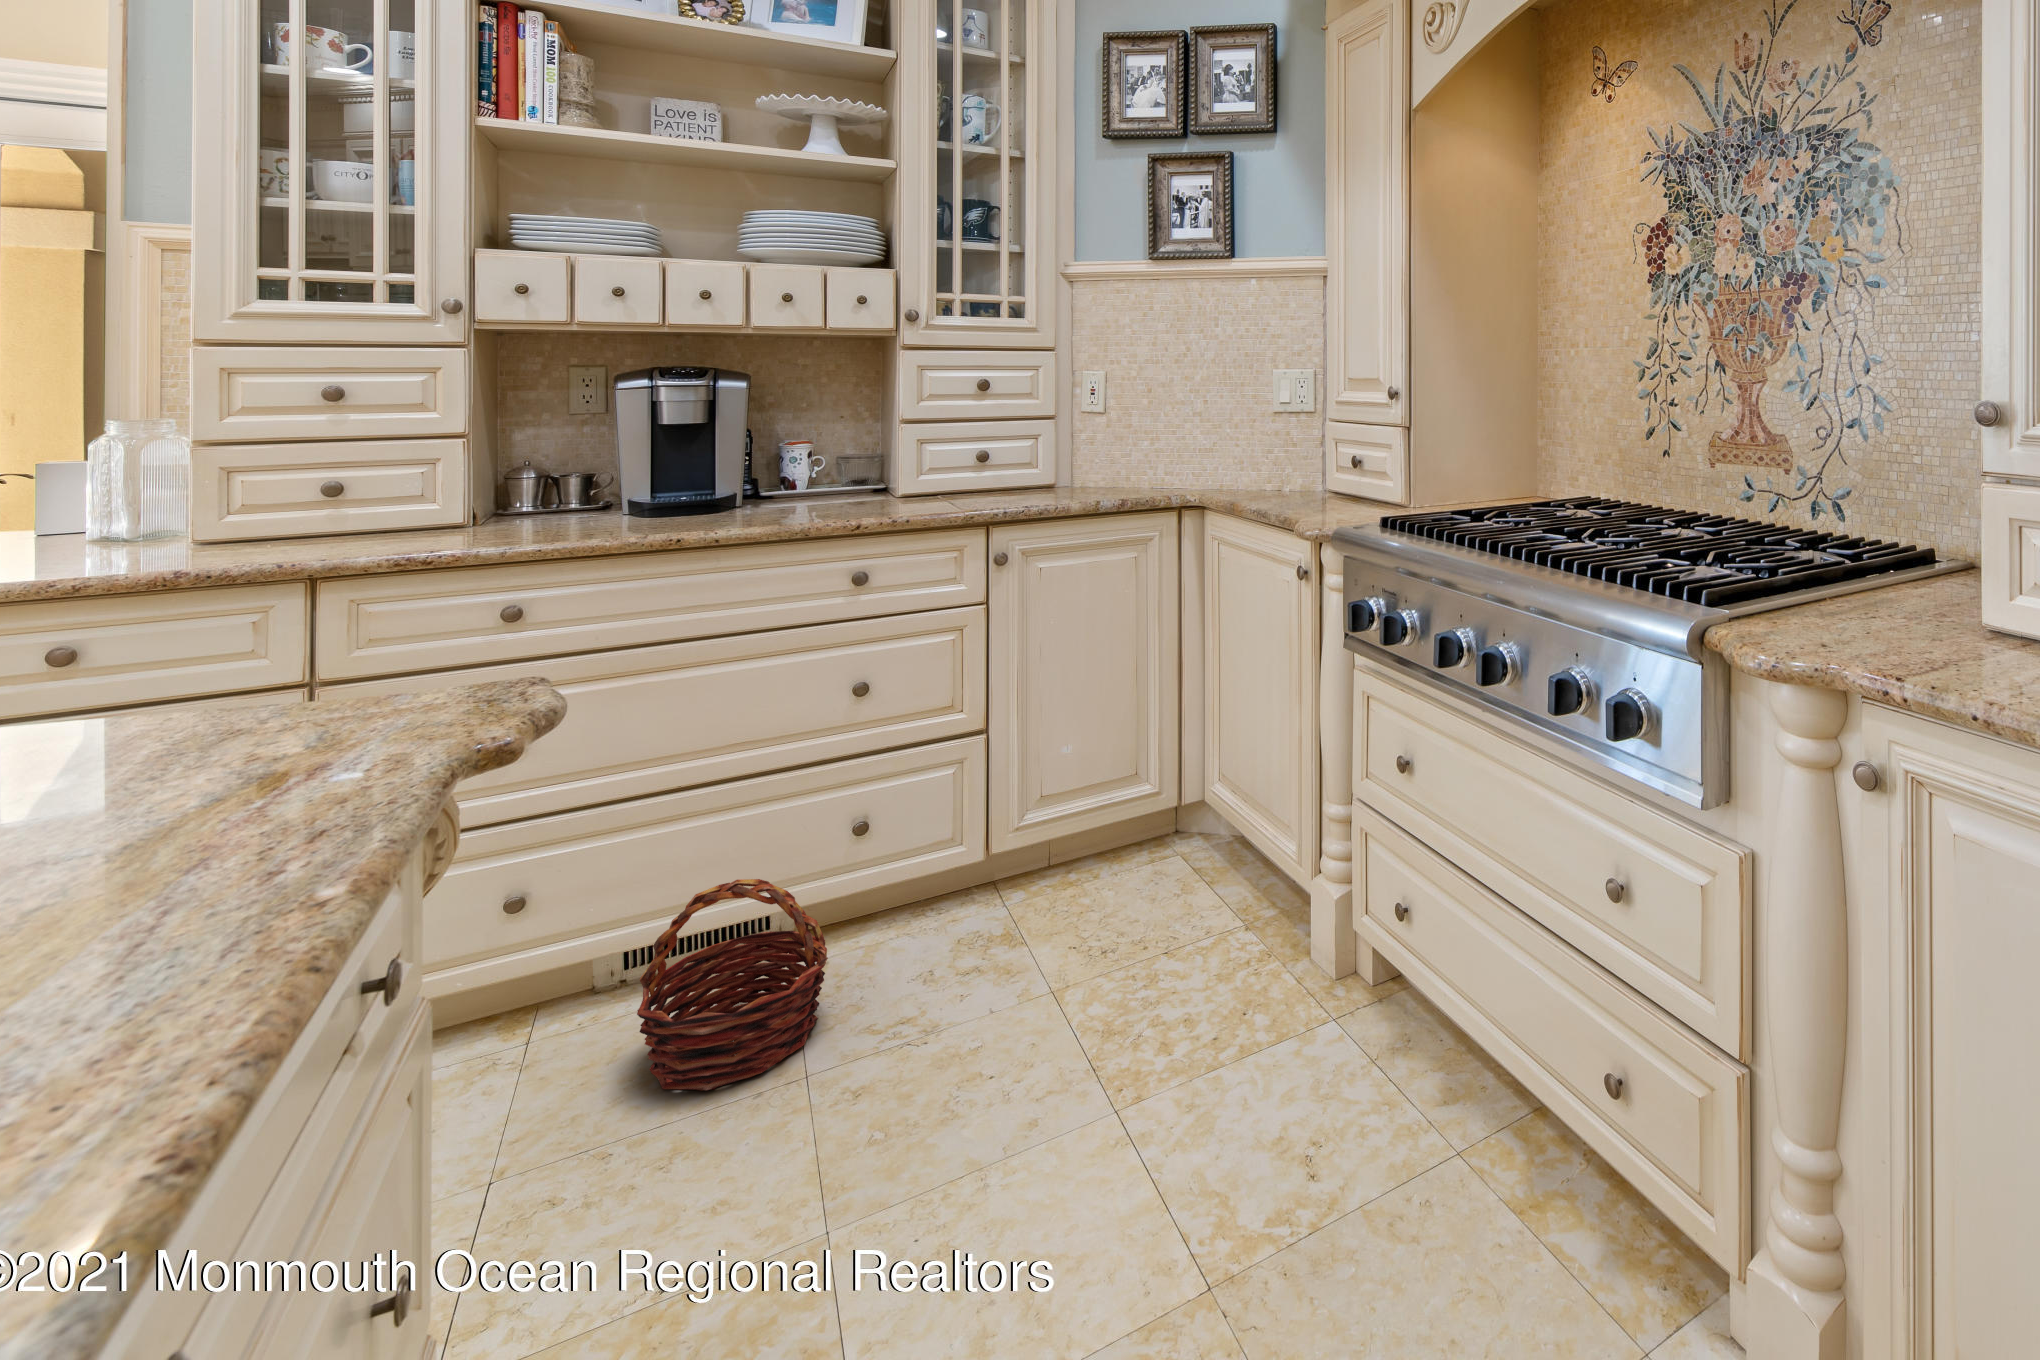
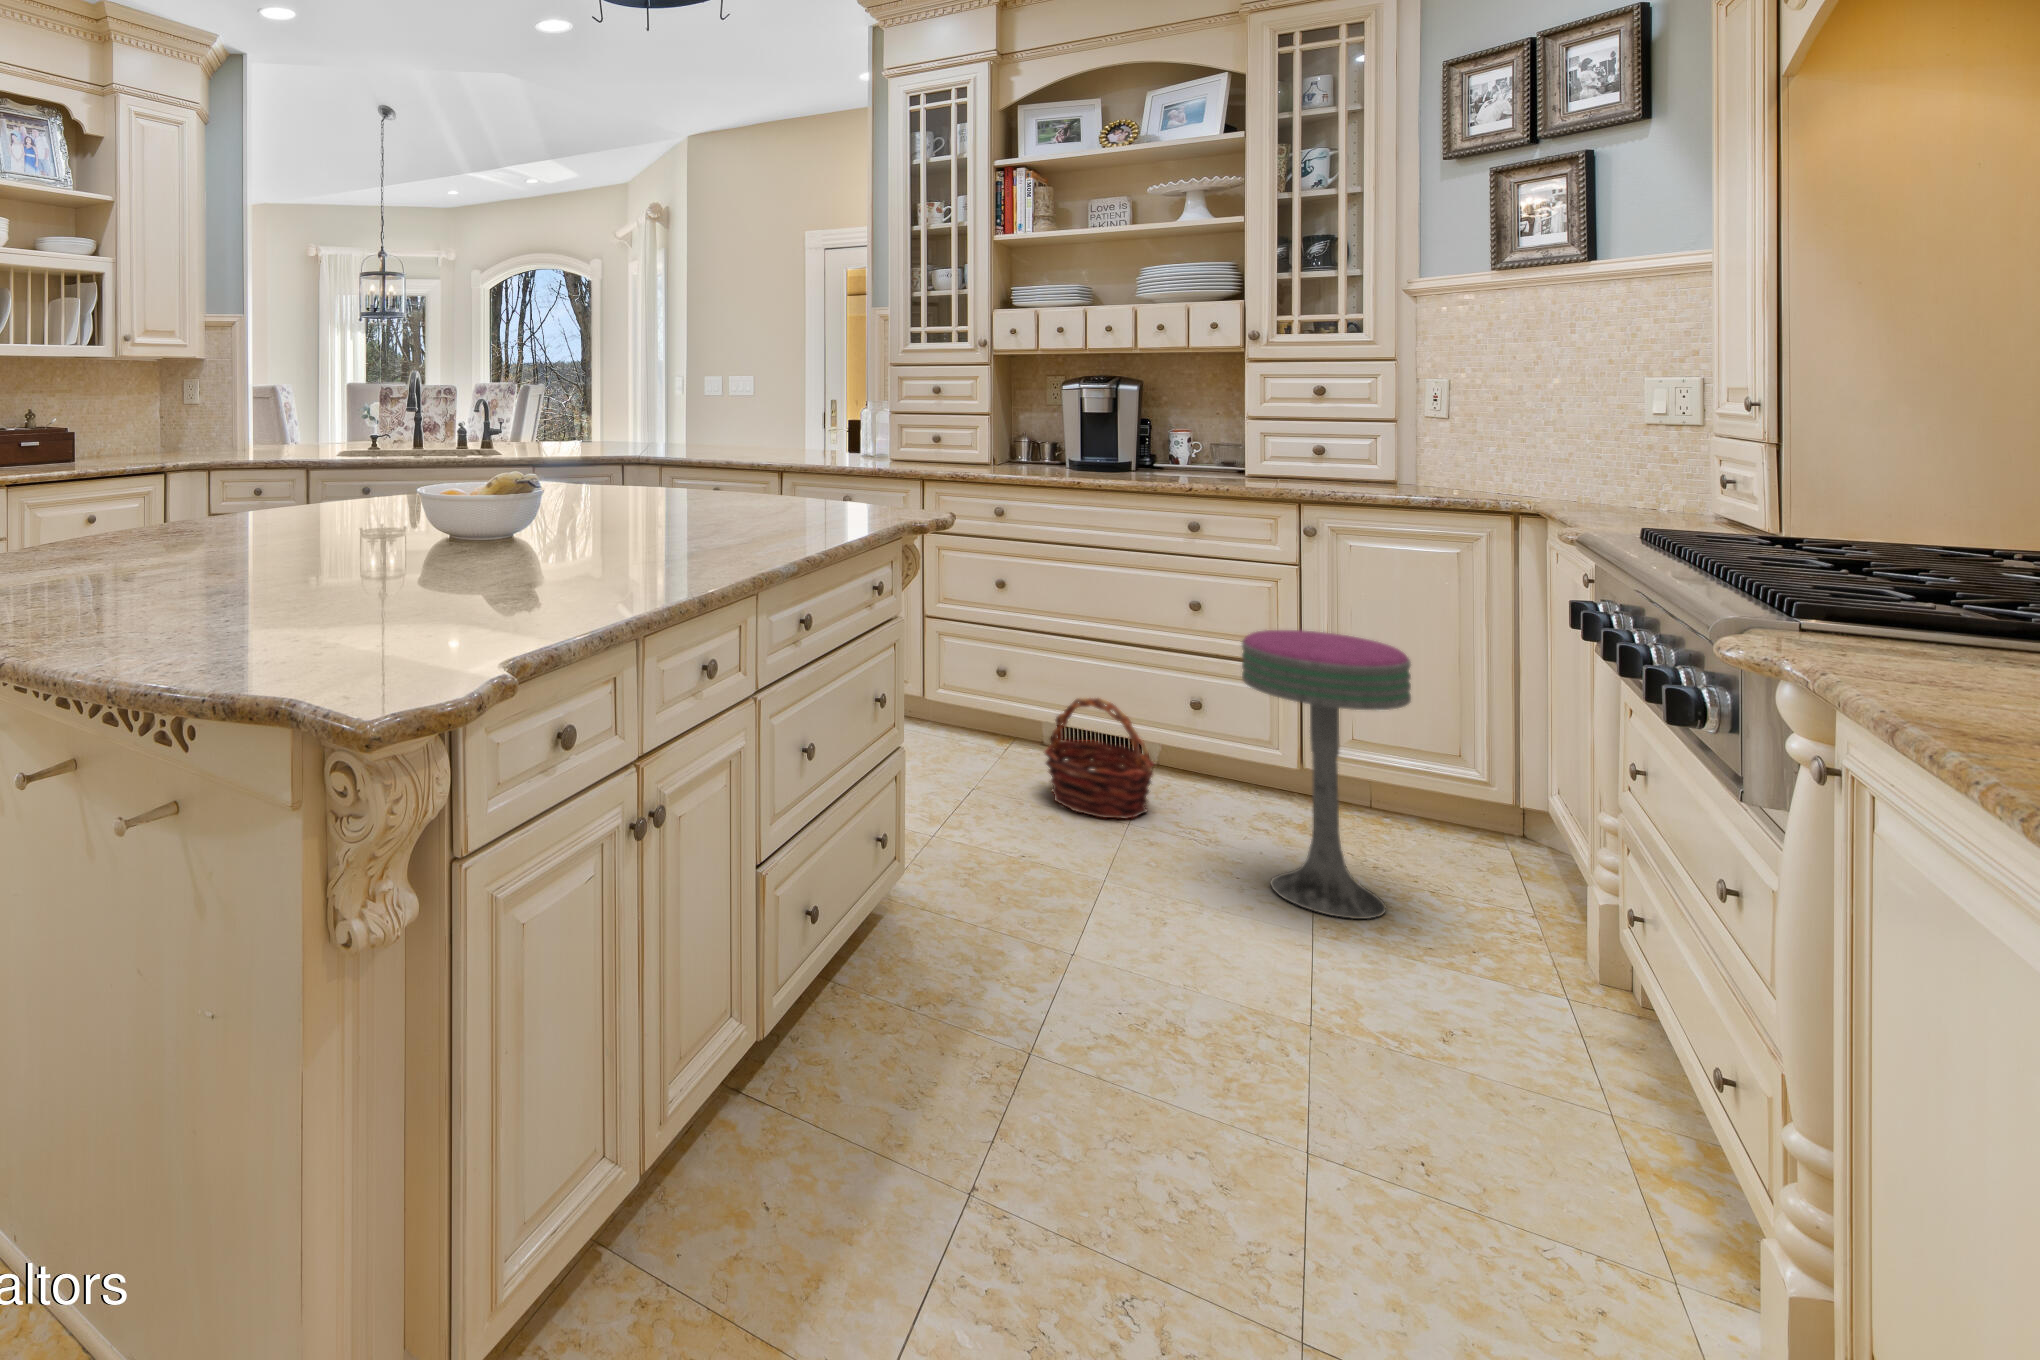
bar stool: none [995,686,1182,1069] -> present [1242,630,1411,919]

